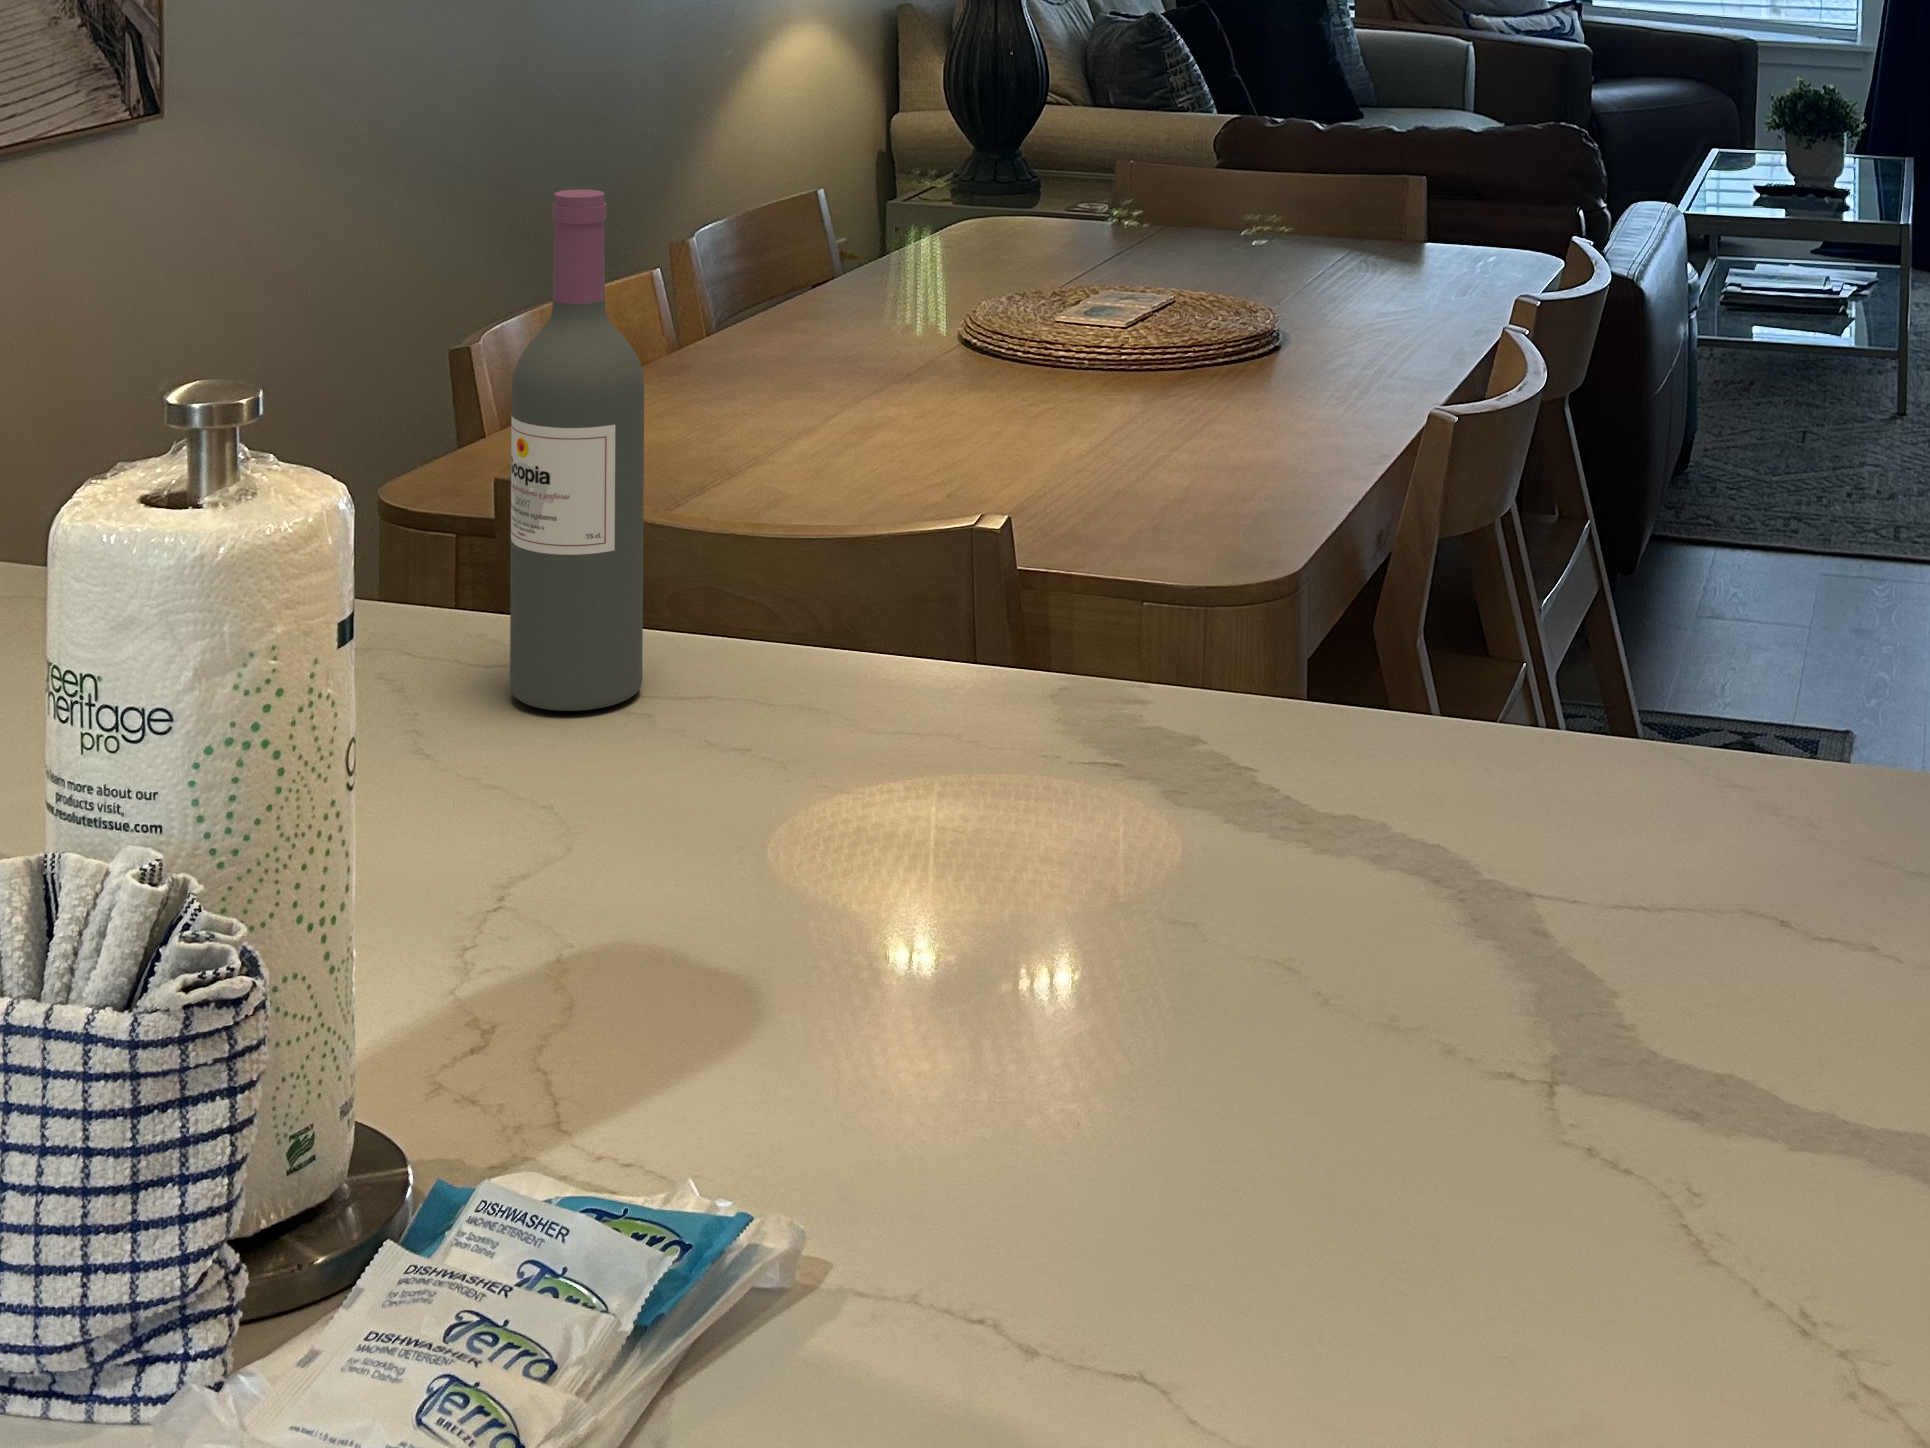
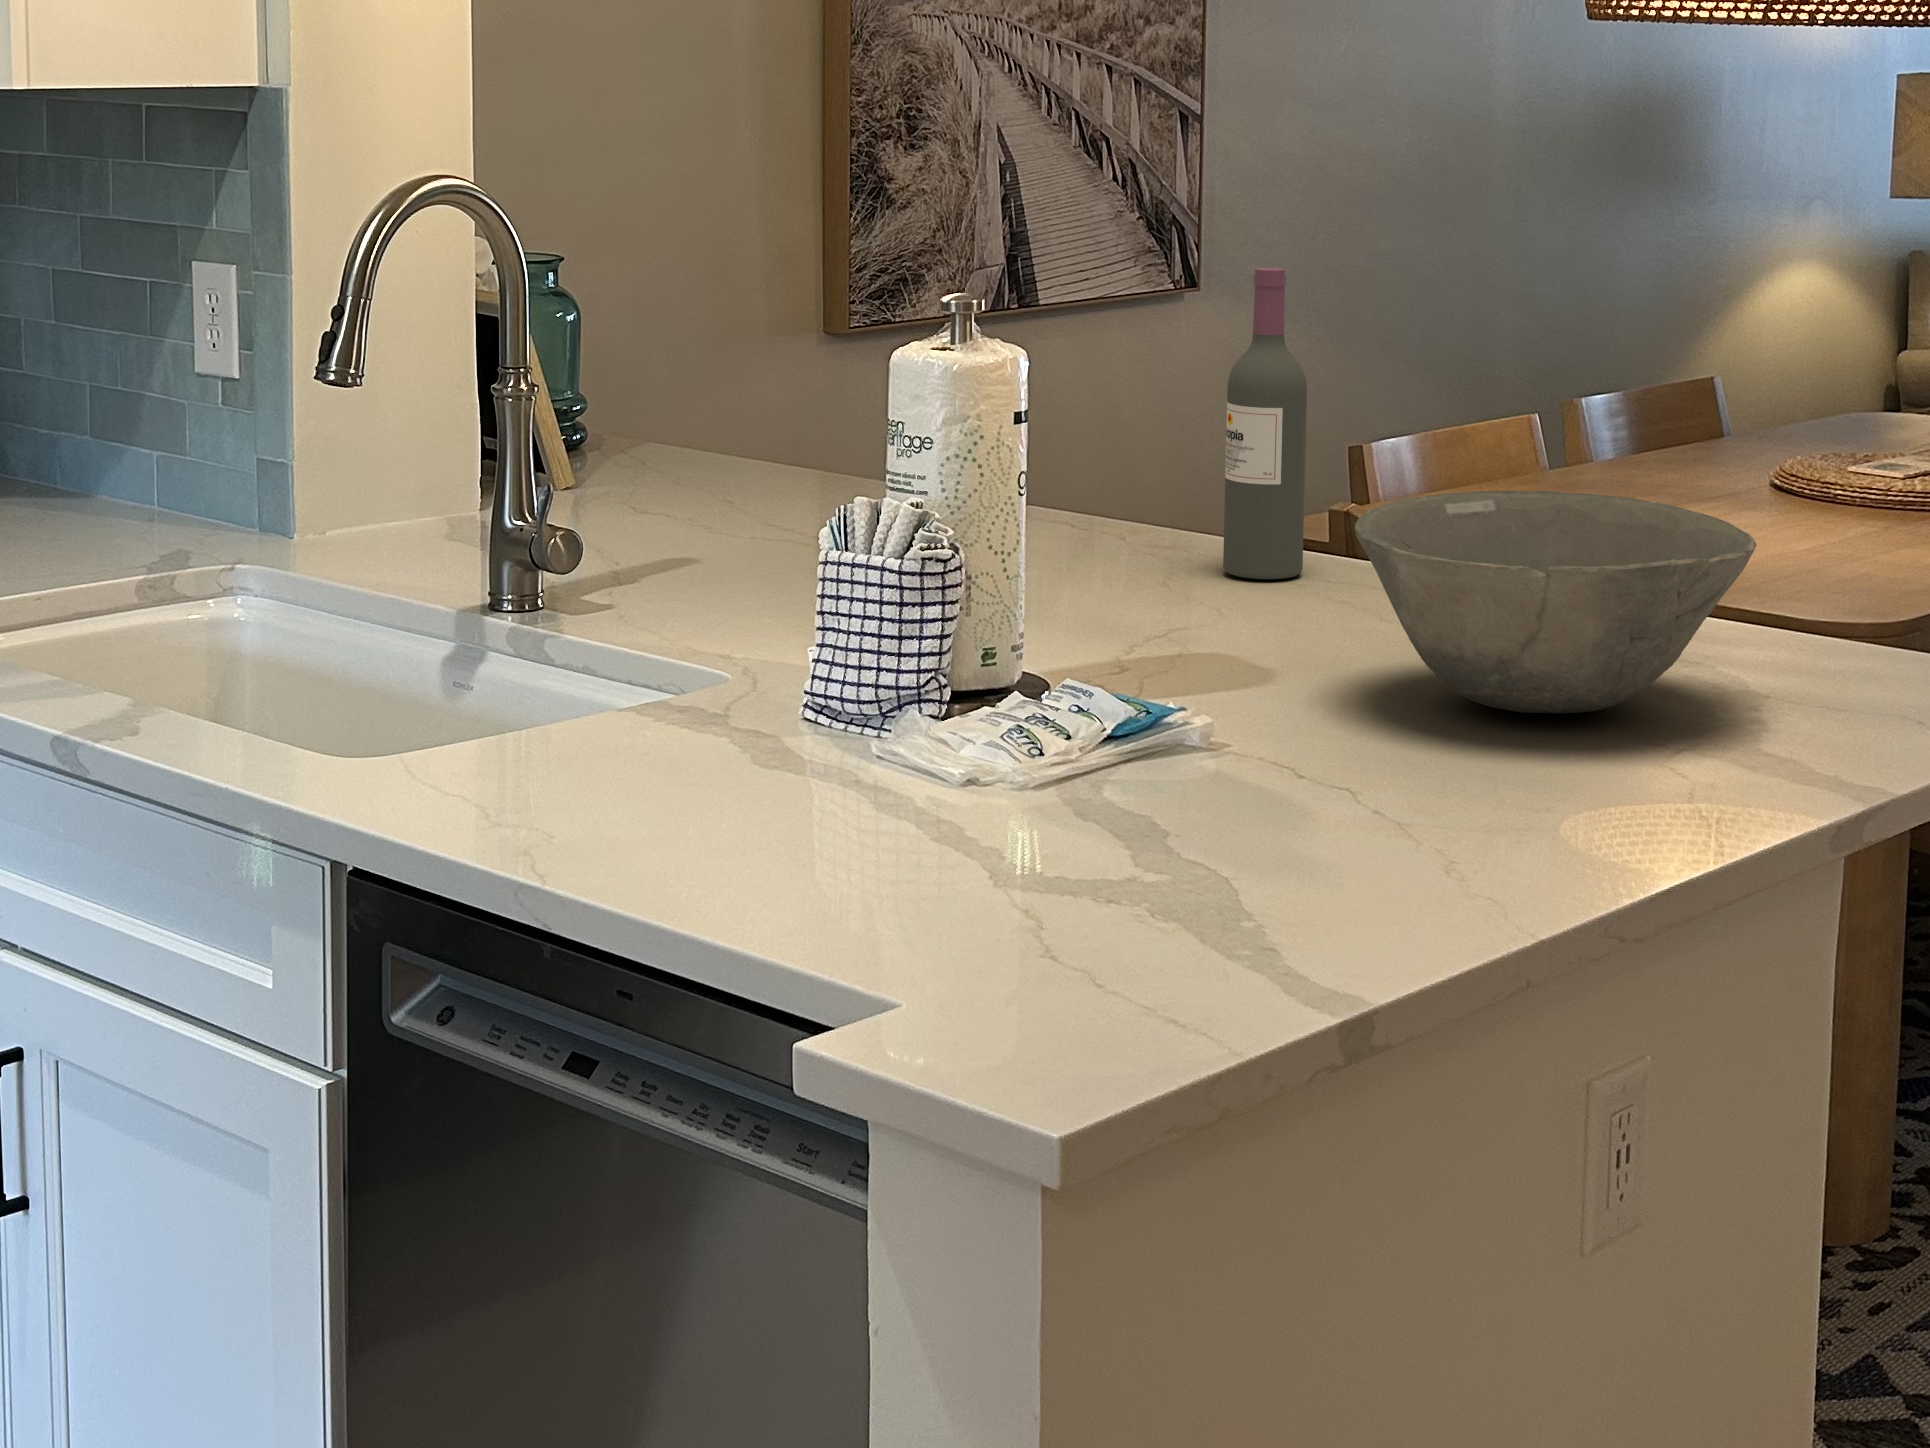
bowl: none [947,583,1638,1047] -> present [1355,490,1756,714]

